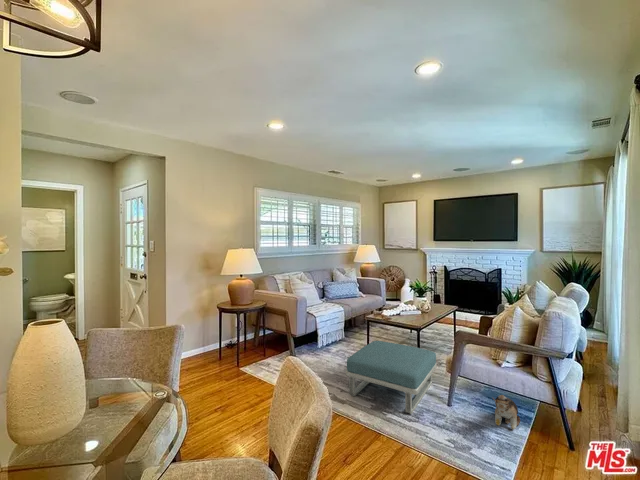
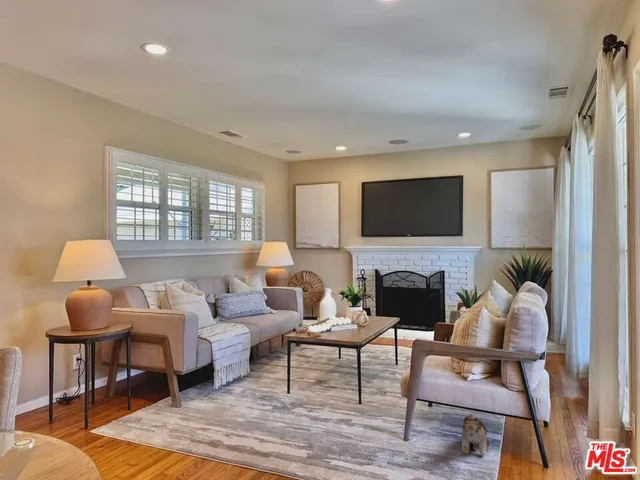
footstool: present [346,341,437,414] -> none [267,367,385,457]

